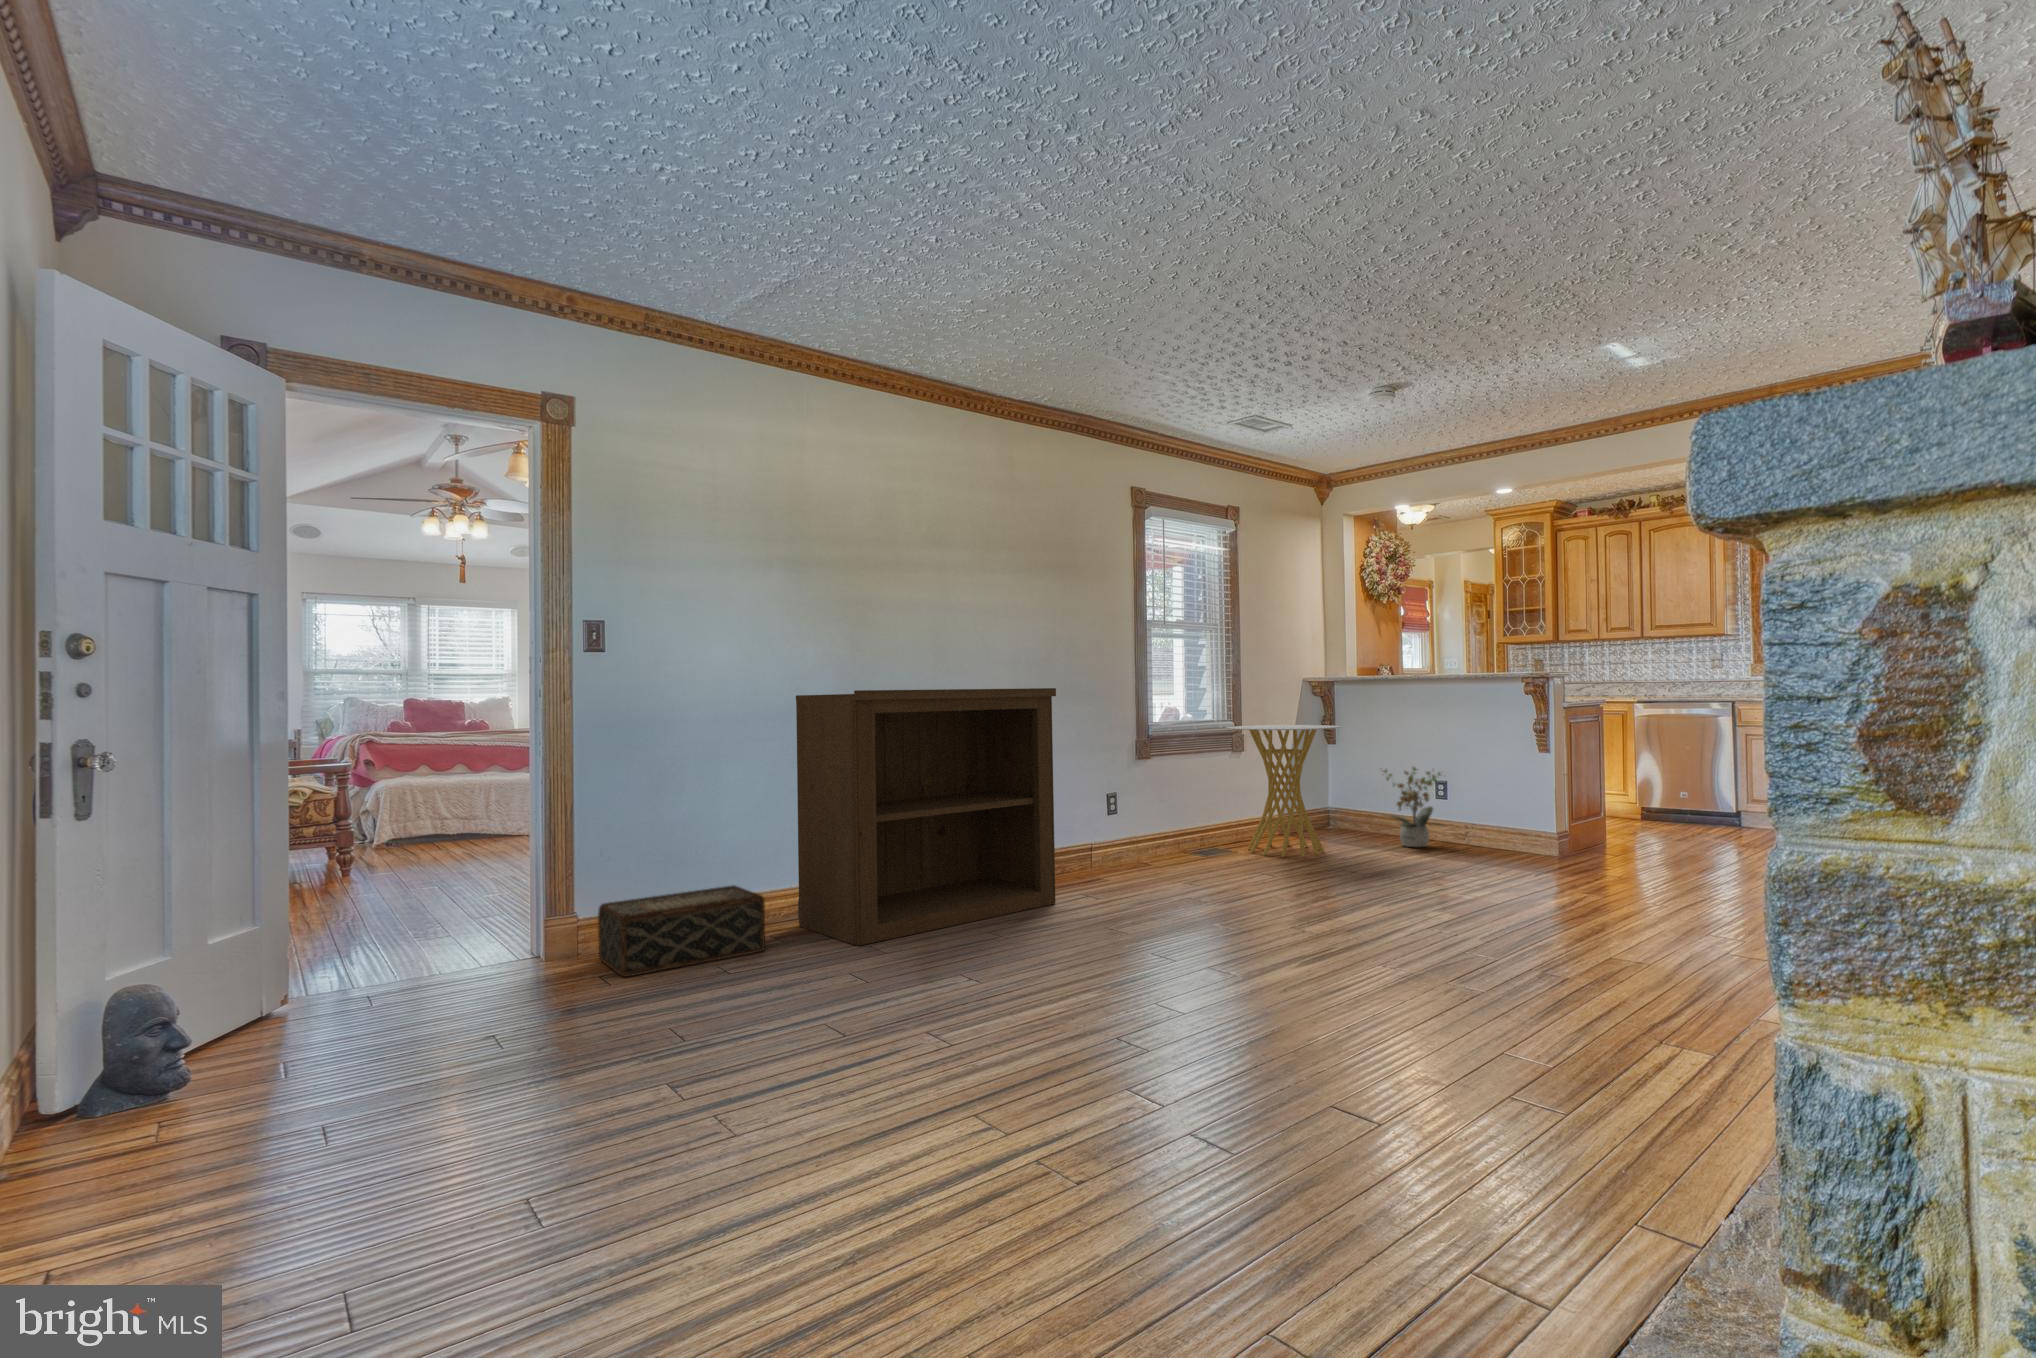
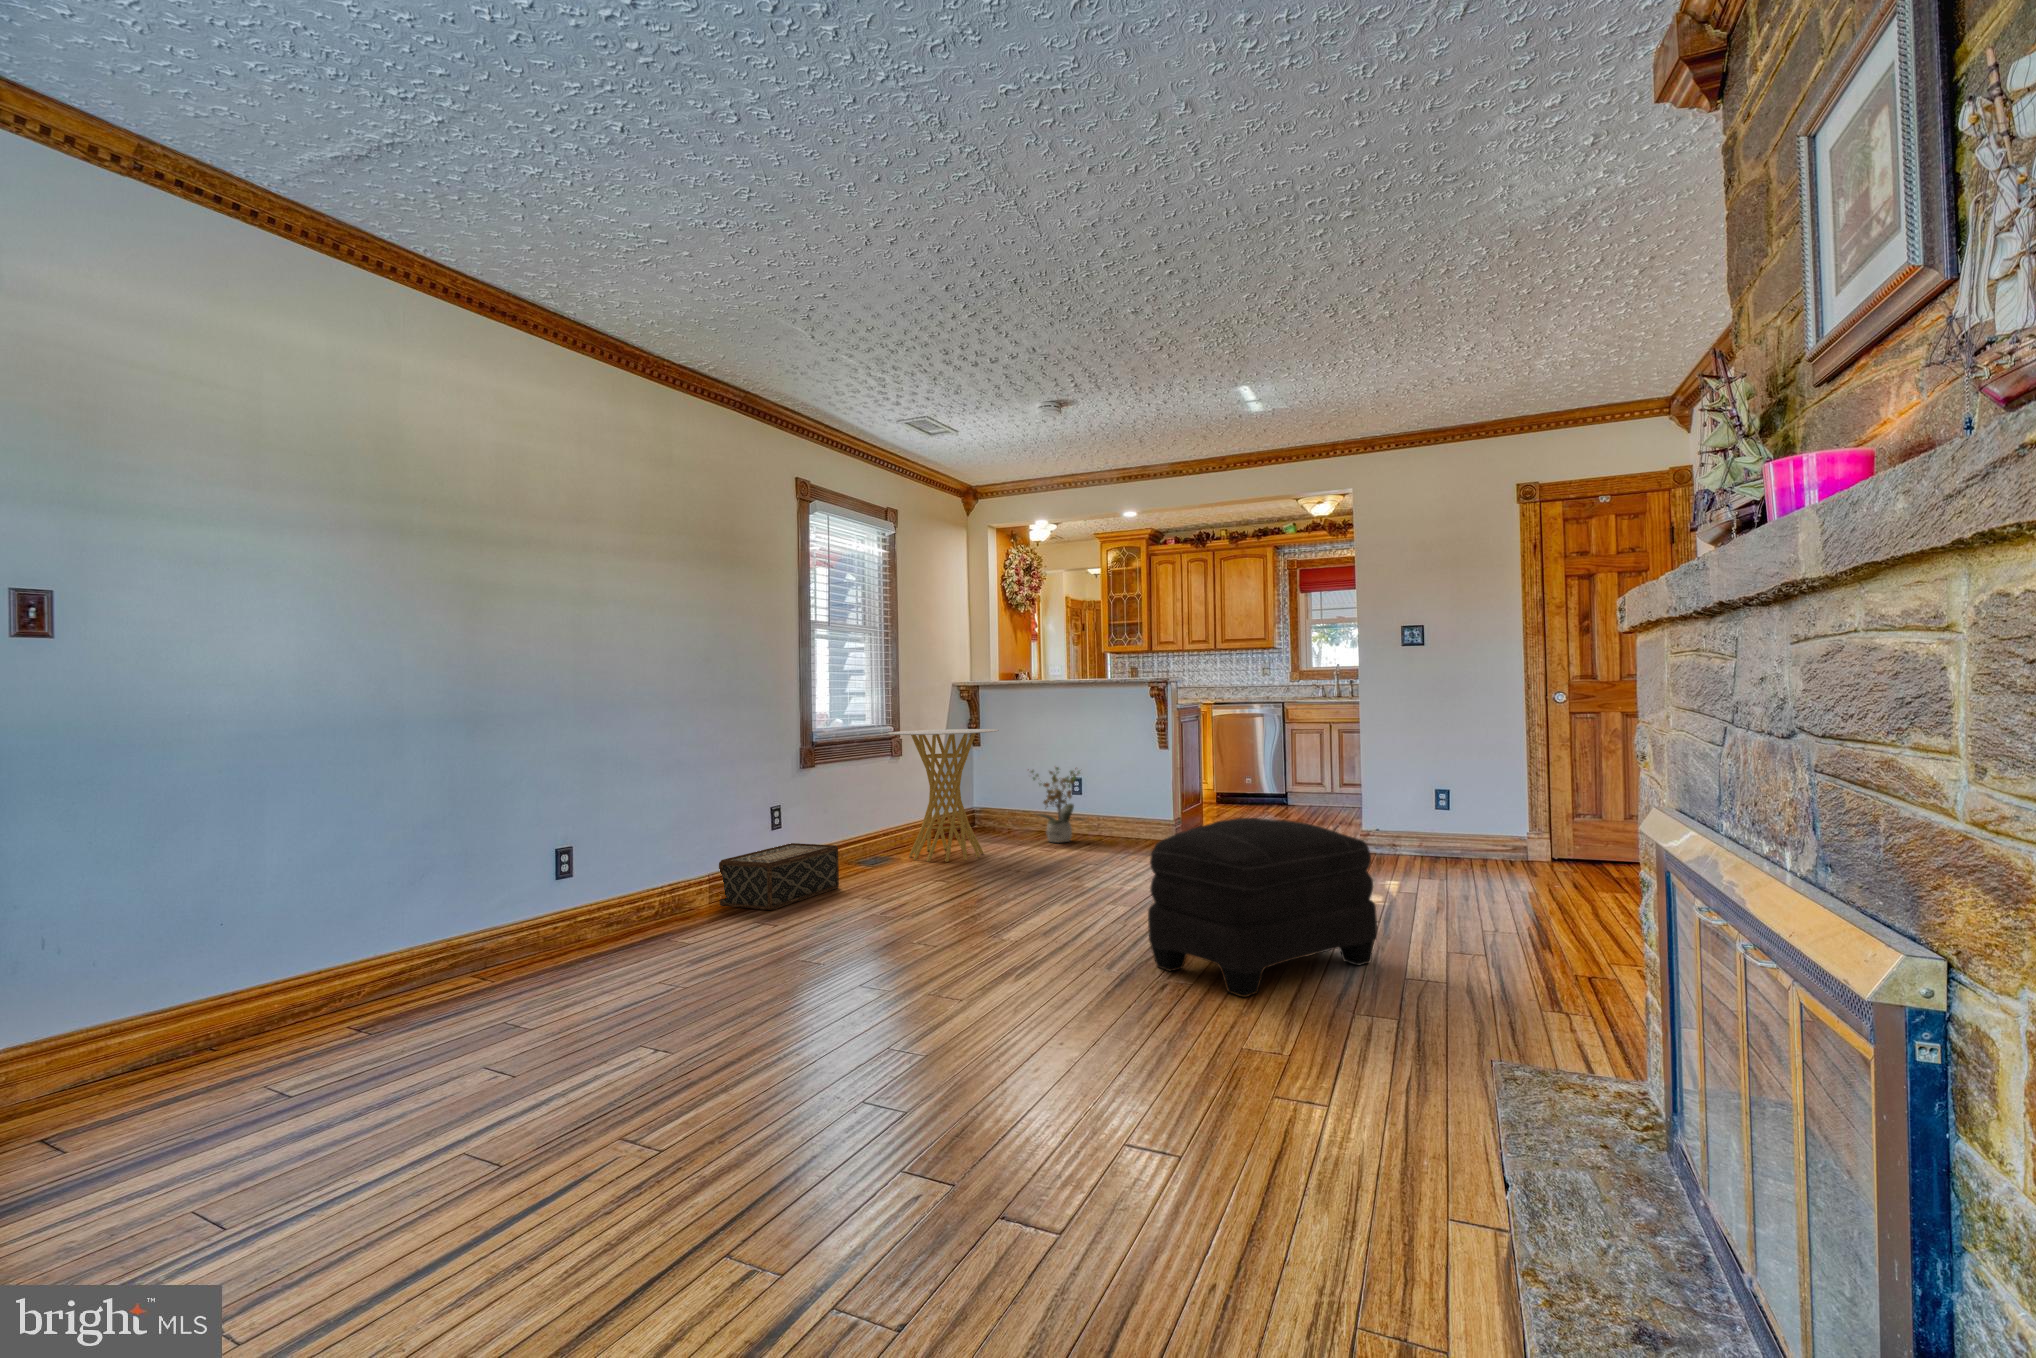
bookshelf: present [796,688,1056,946] -> none [381,691,730,1024]
ottoman: none [1435,828,1717,1012] -> present [1148,818,1377,998]
woven basket: present [598,885,765,977] -> present [719,843,839,910]

